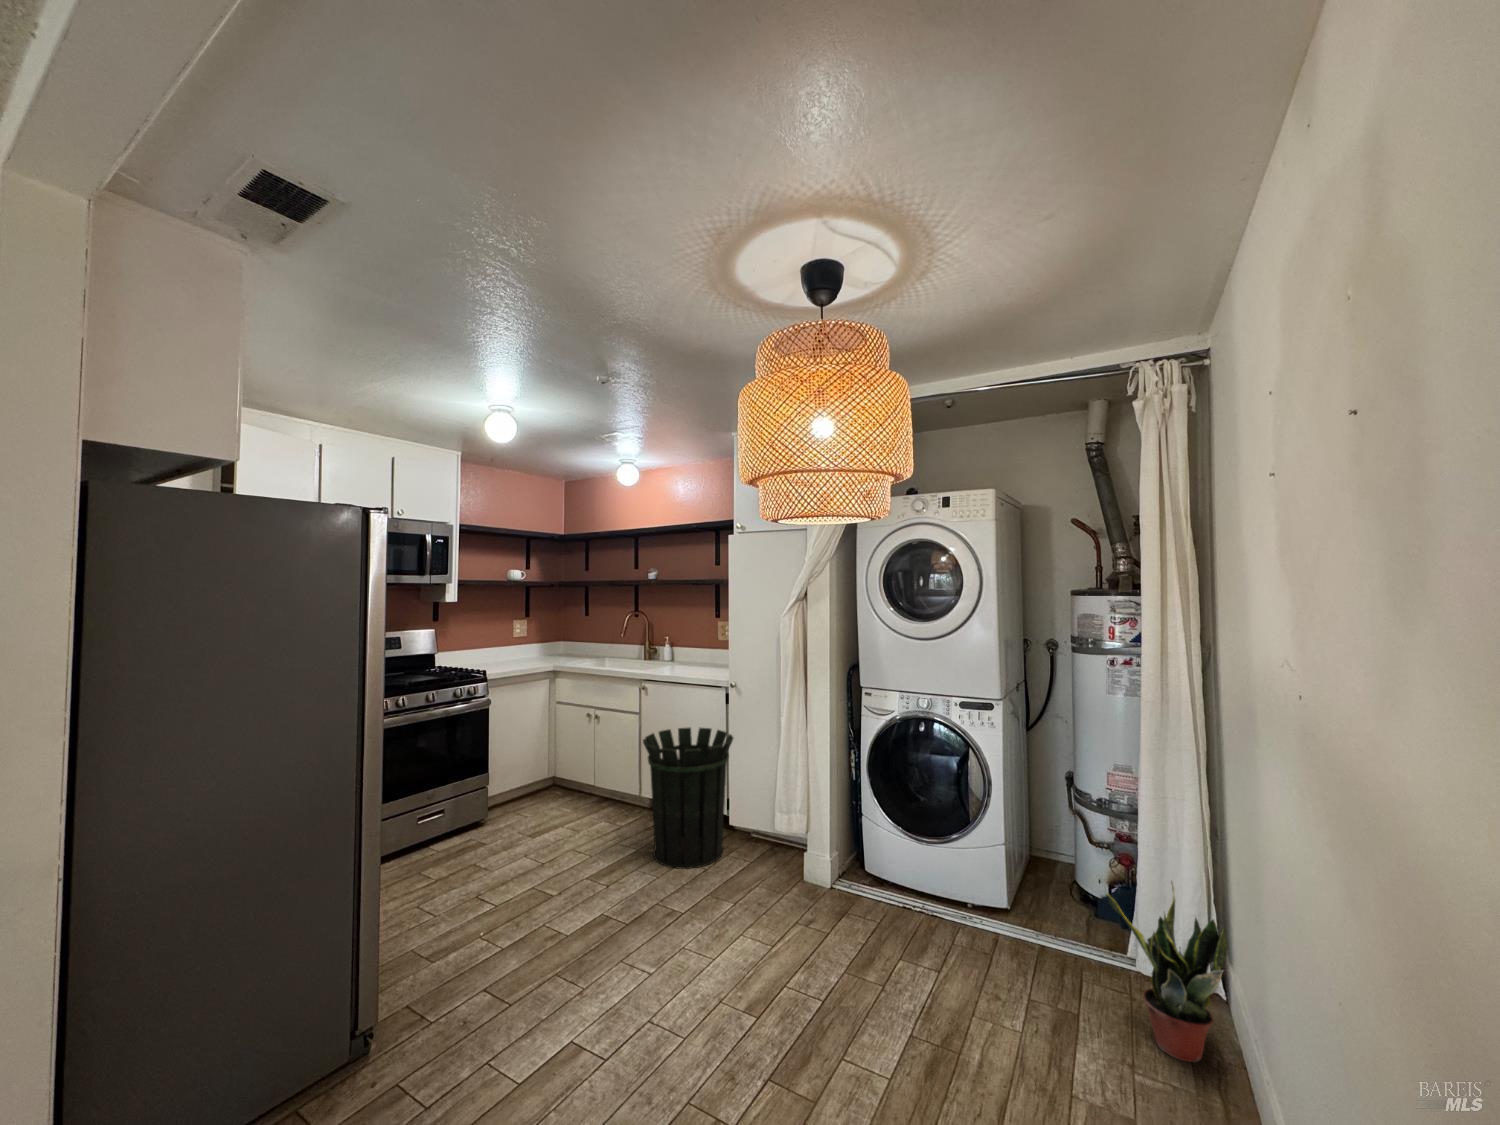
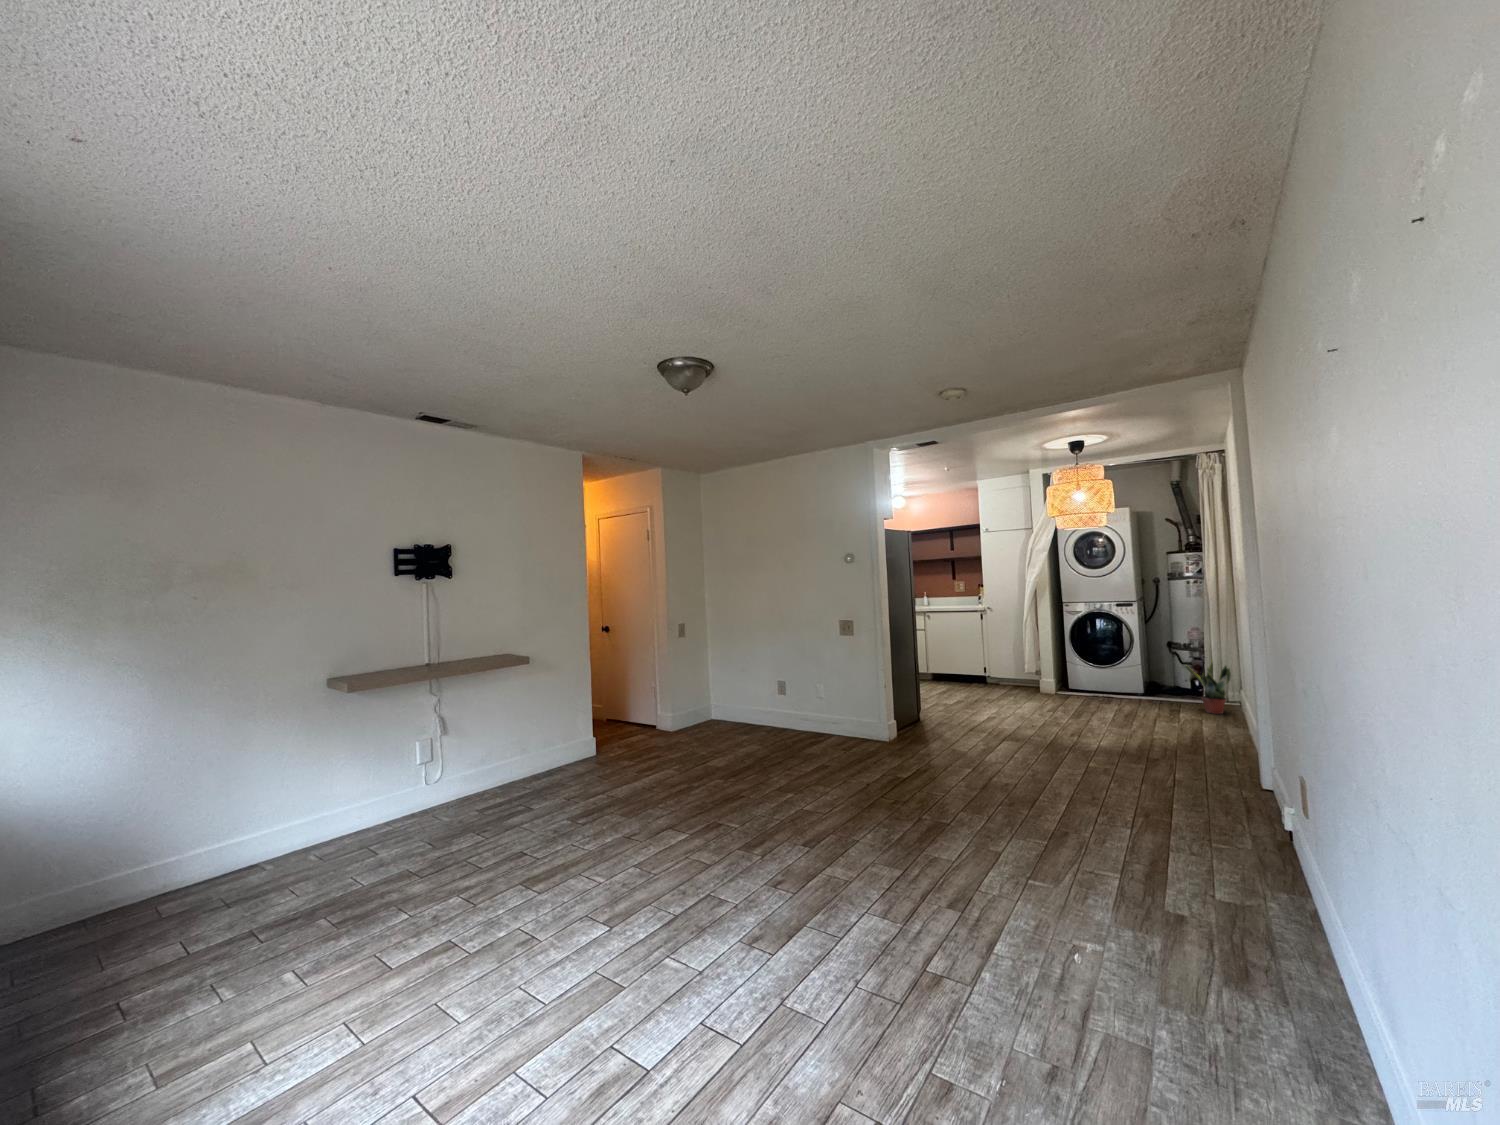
waste bin: present [643,728,733,869] -> none [948,632,995,692]

